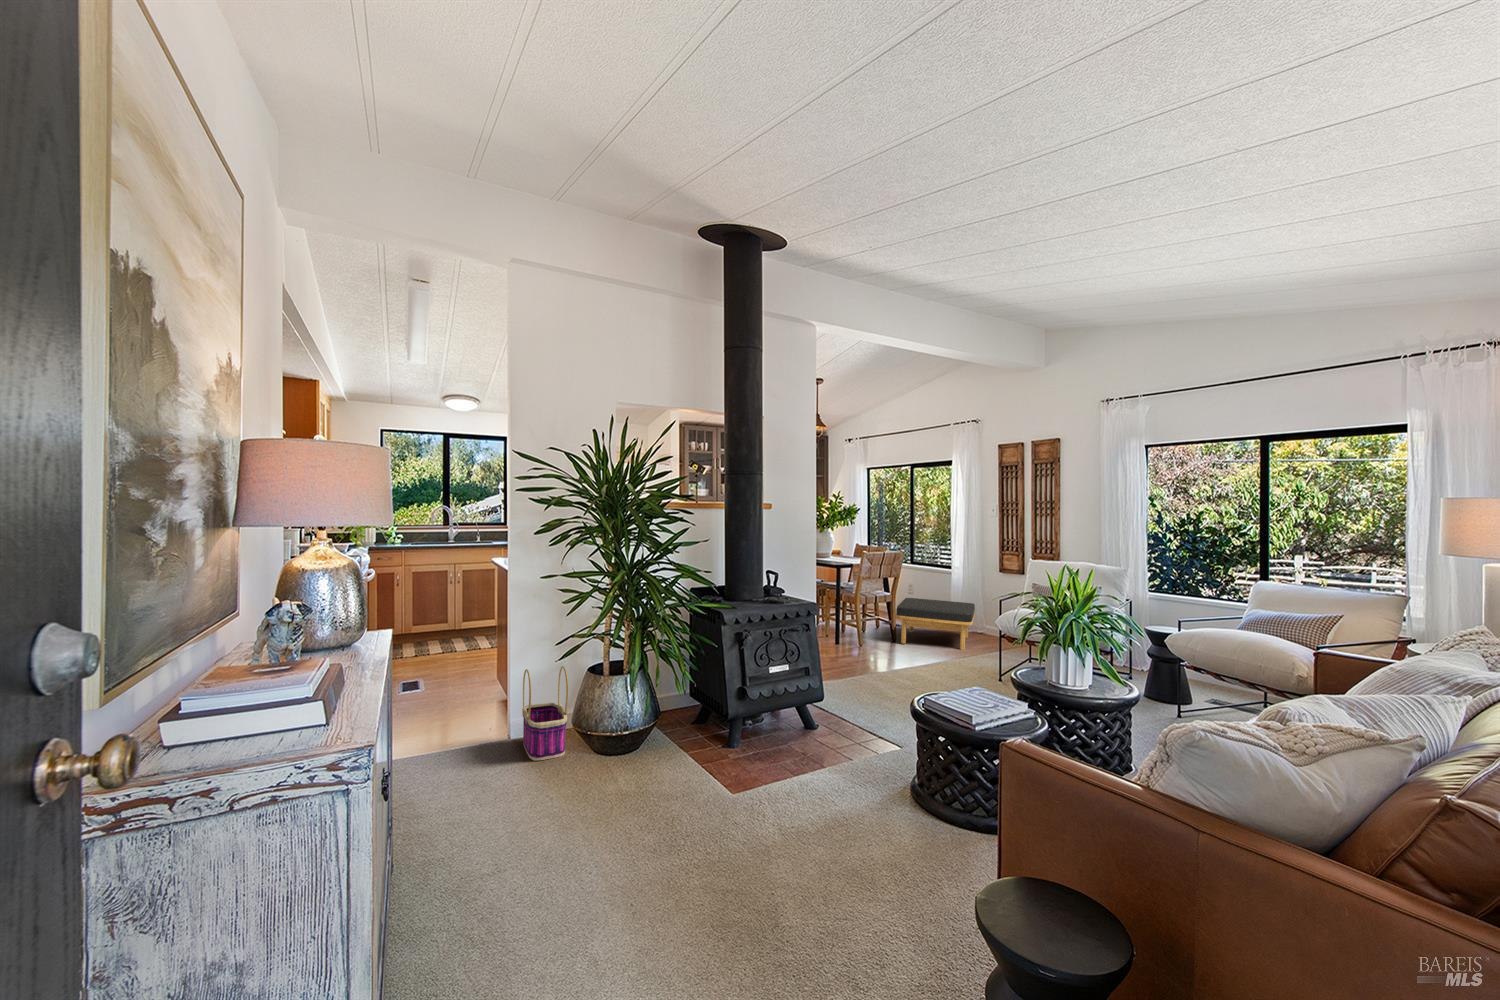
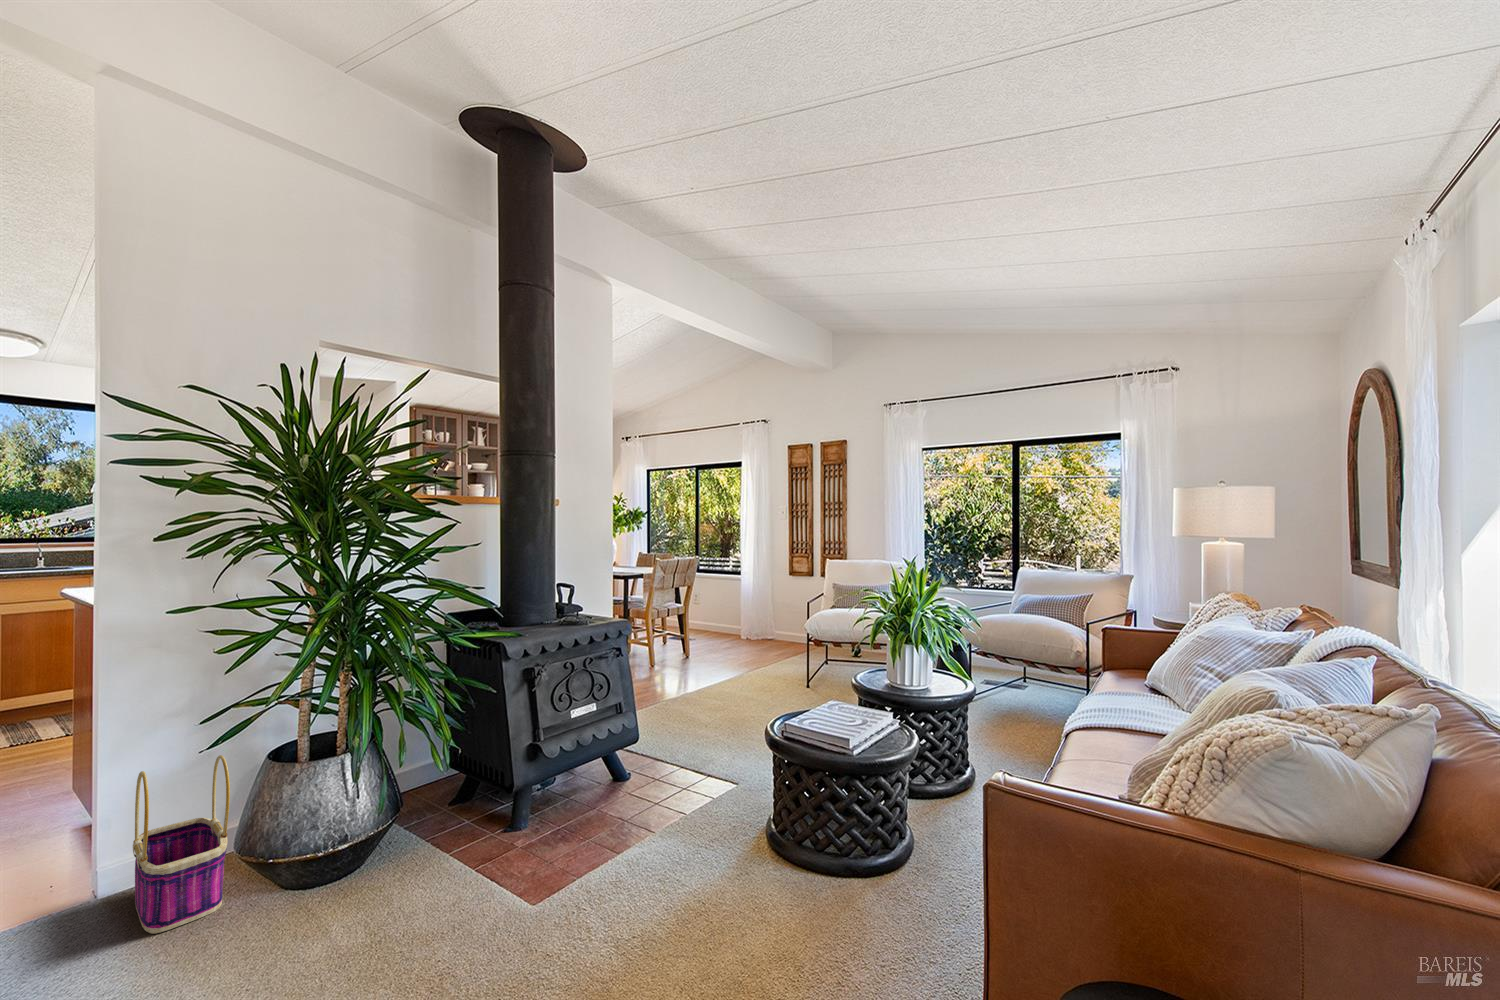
ottoman: present [896,598,975,650] -> none [691,608,771,660]

